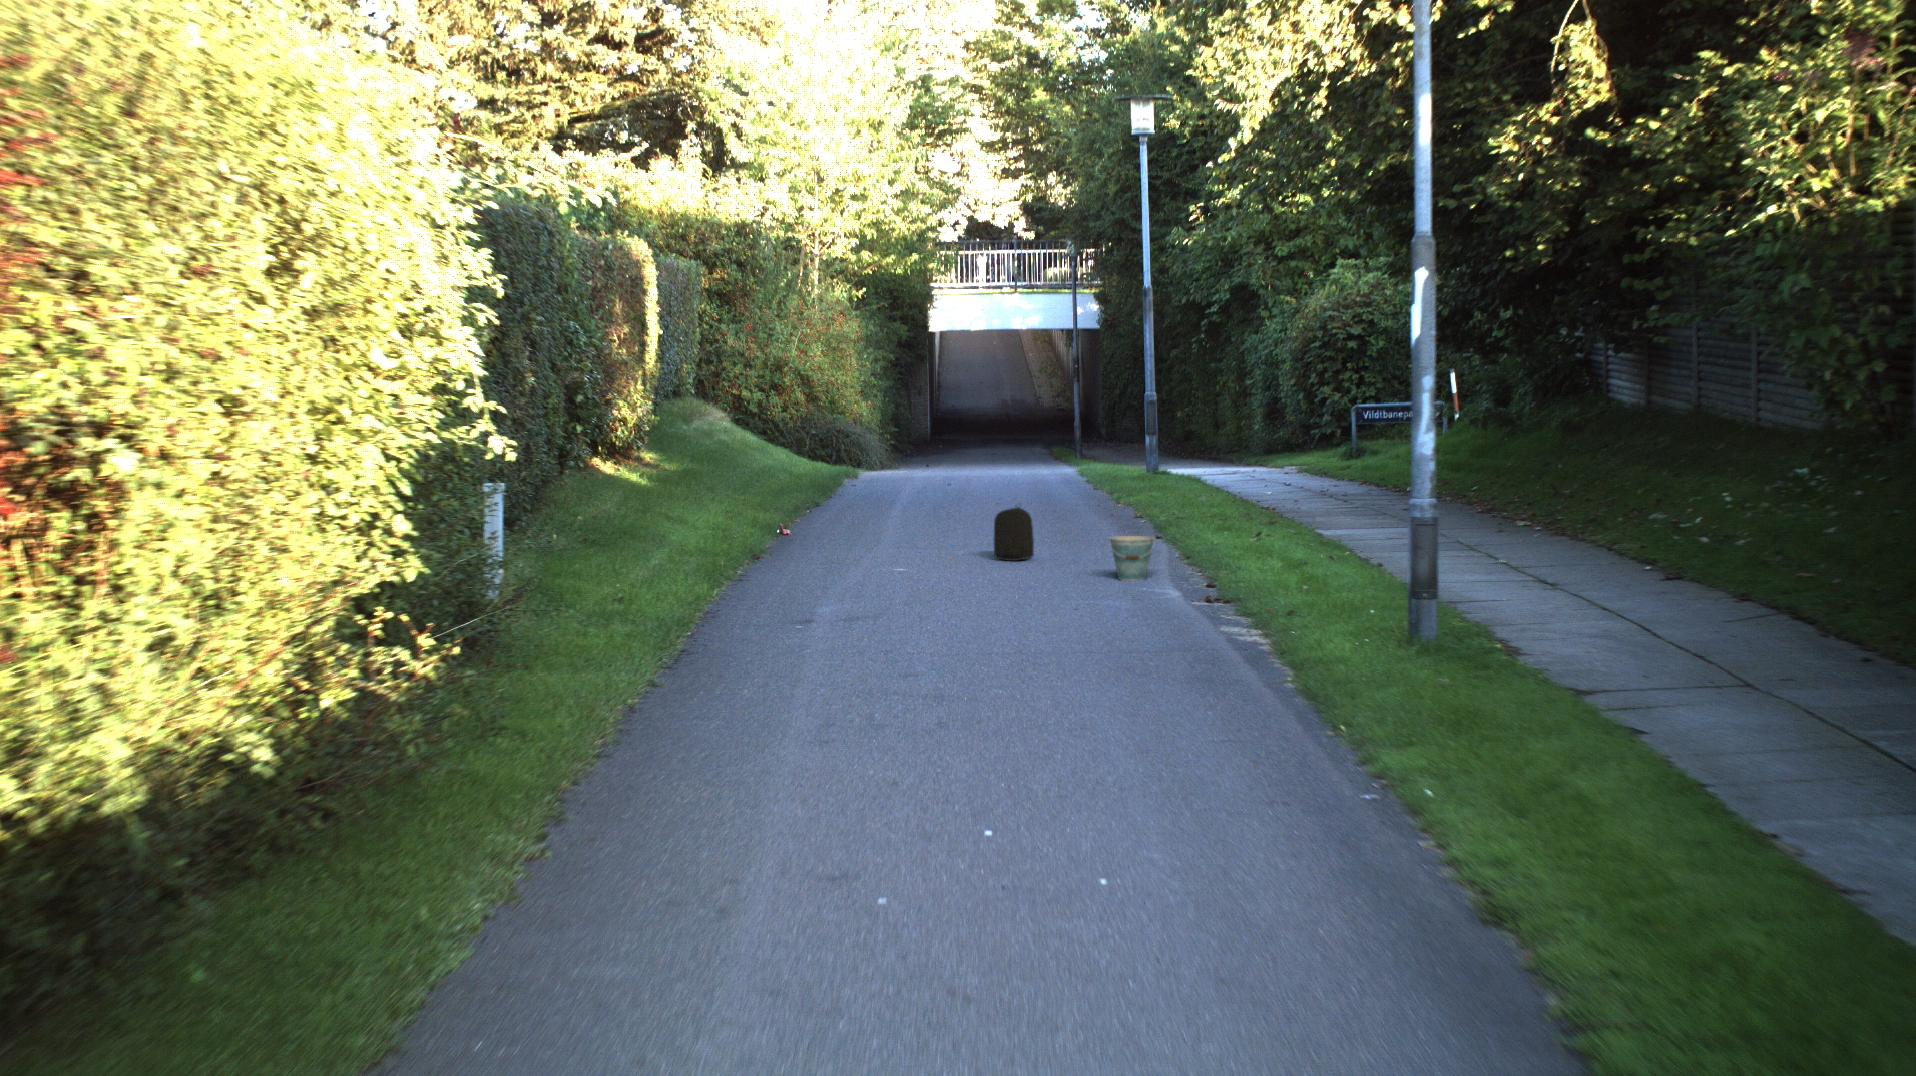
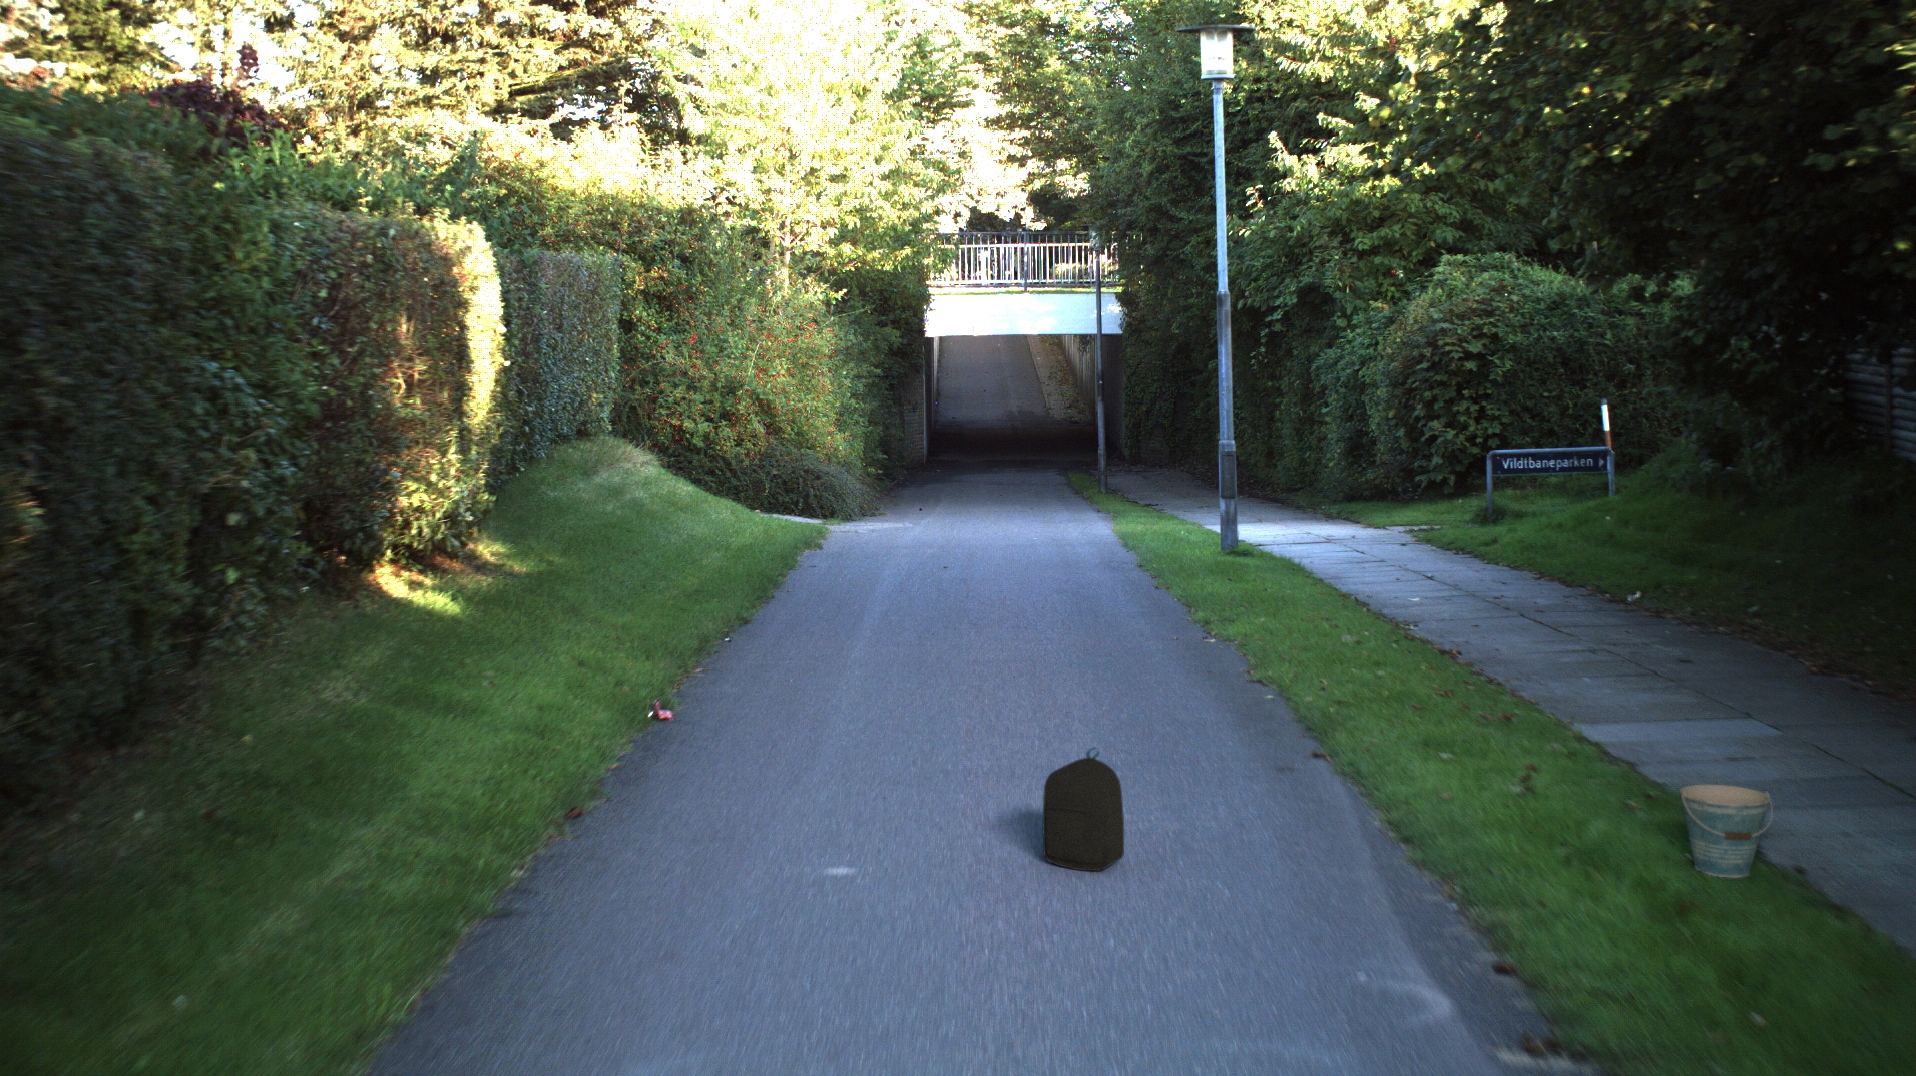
bucket: present [1109,536,1154,581] -> present [1680,785,1771,877]

